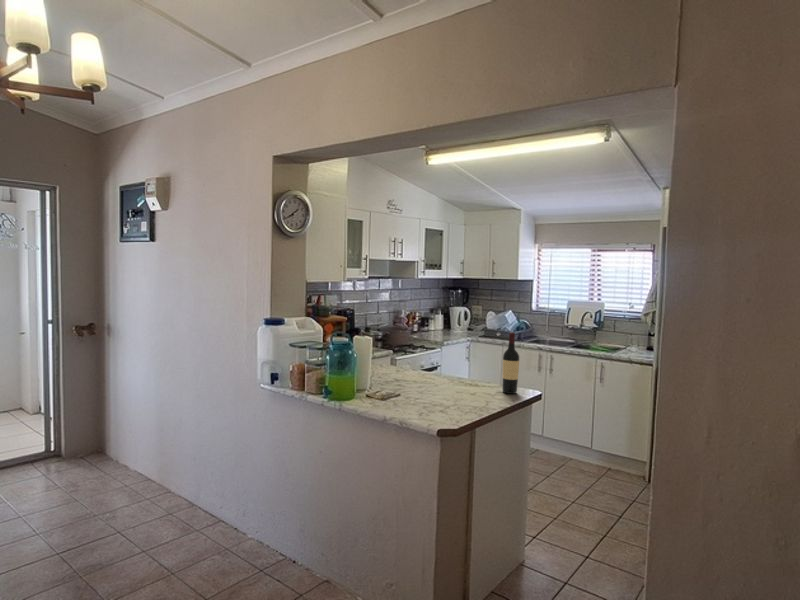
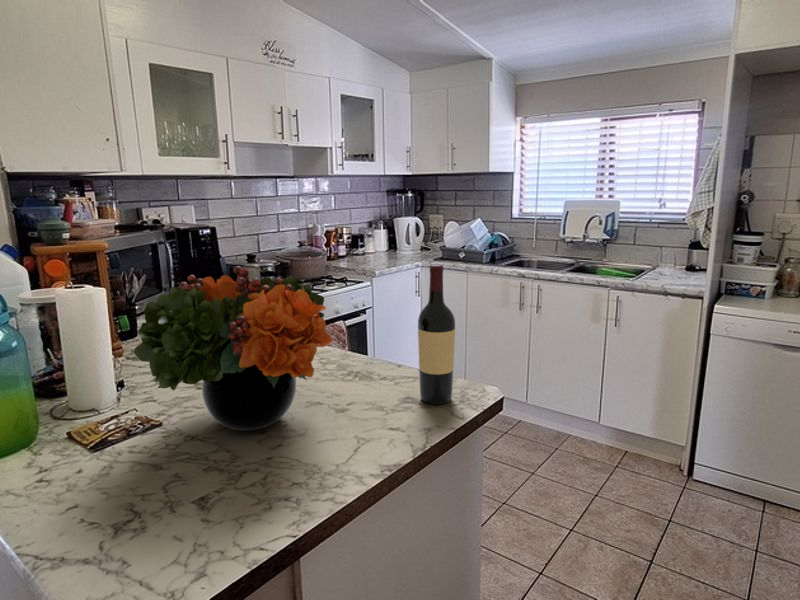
flower arrangement: none [399,329,474,396] -> present [134,266,333,431]

